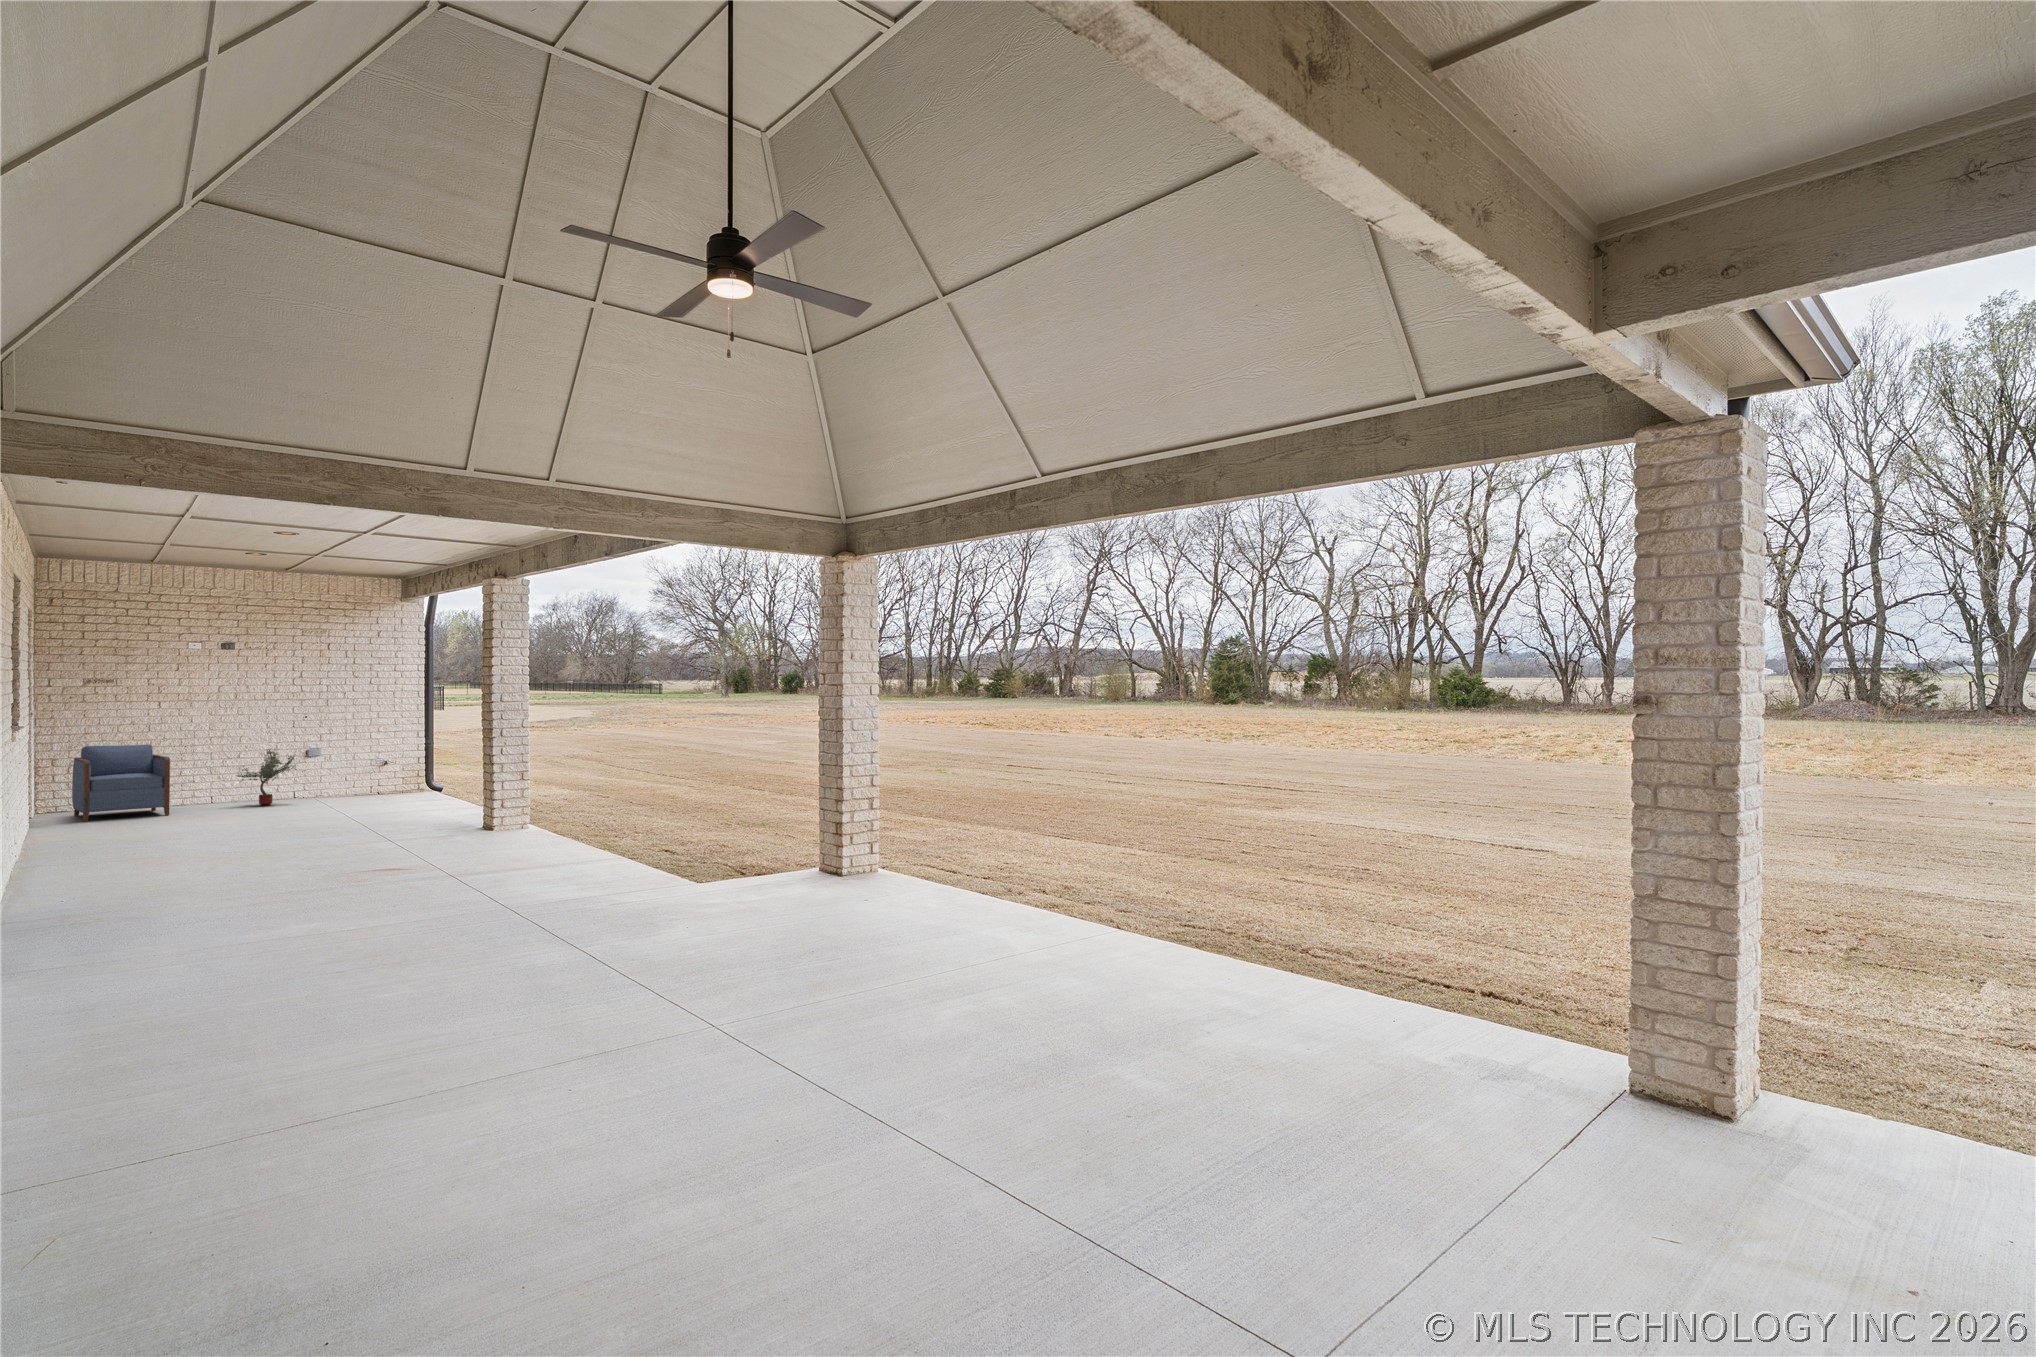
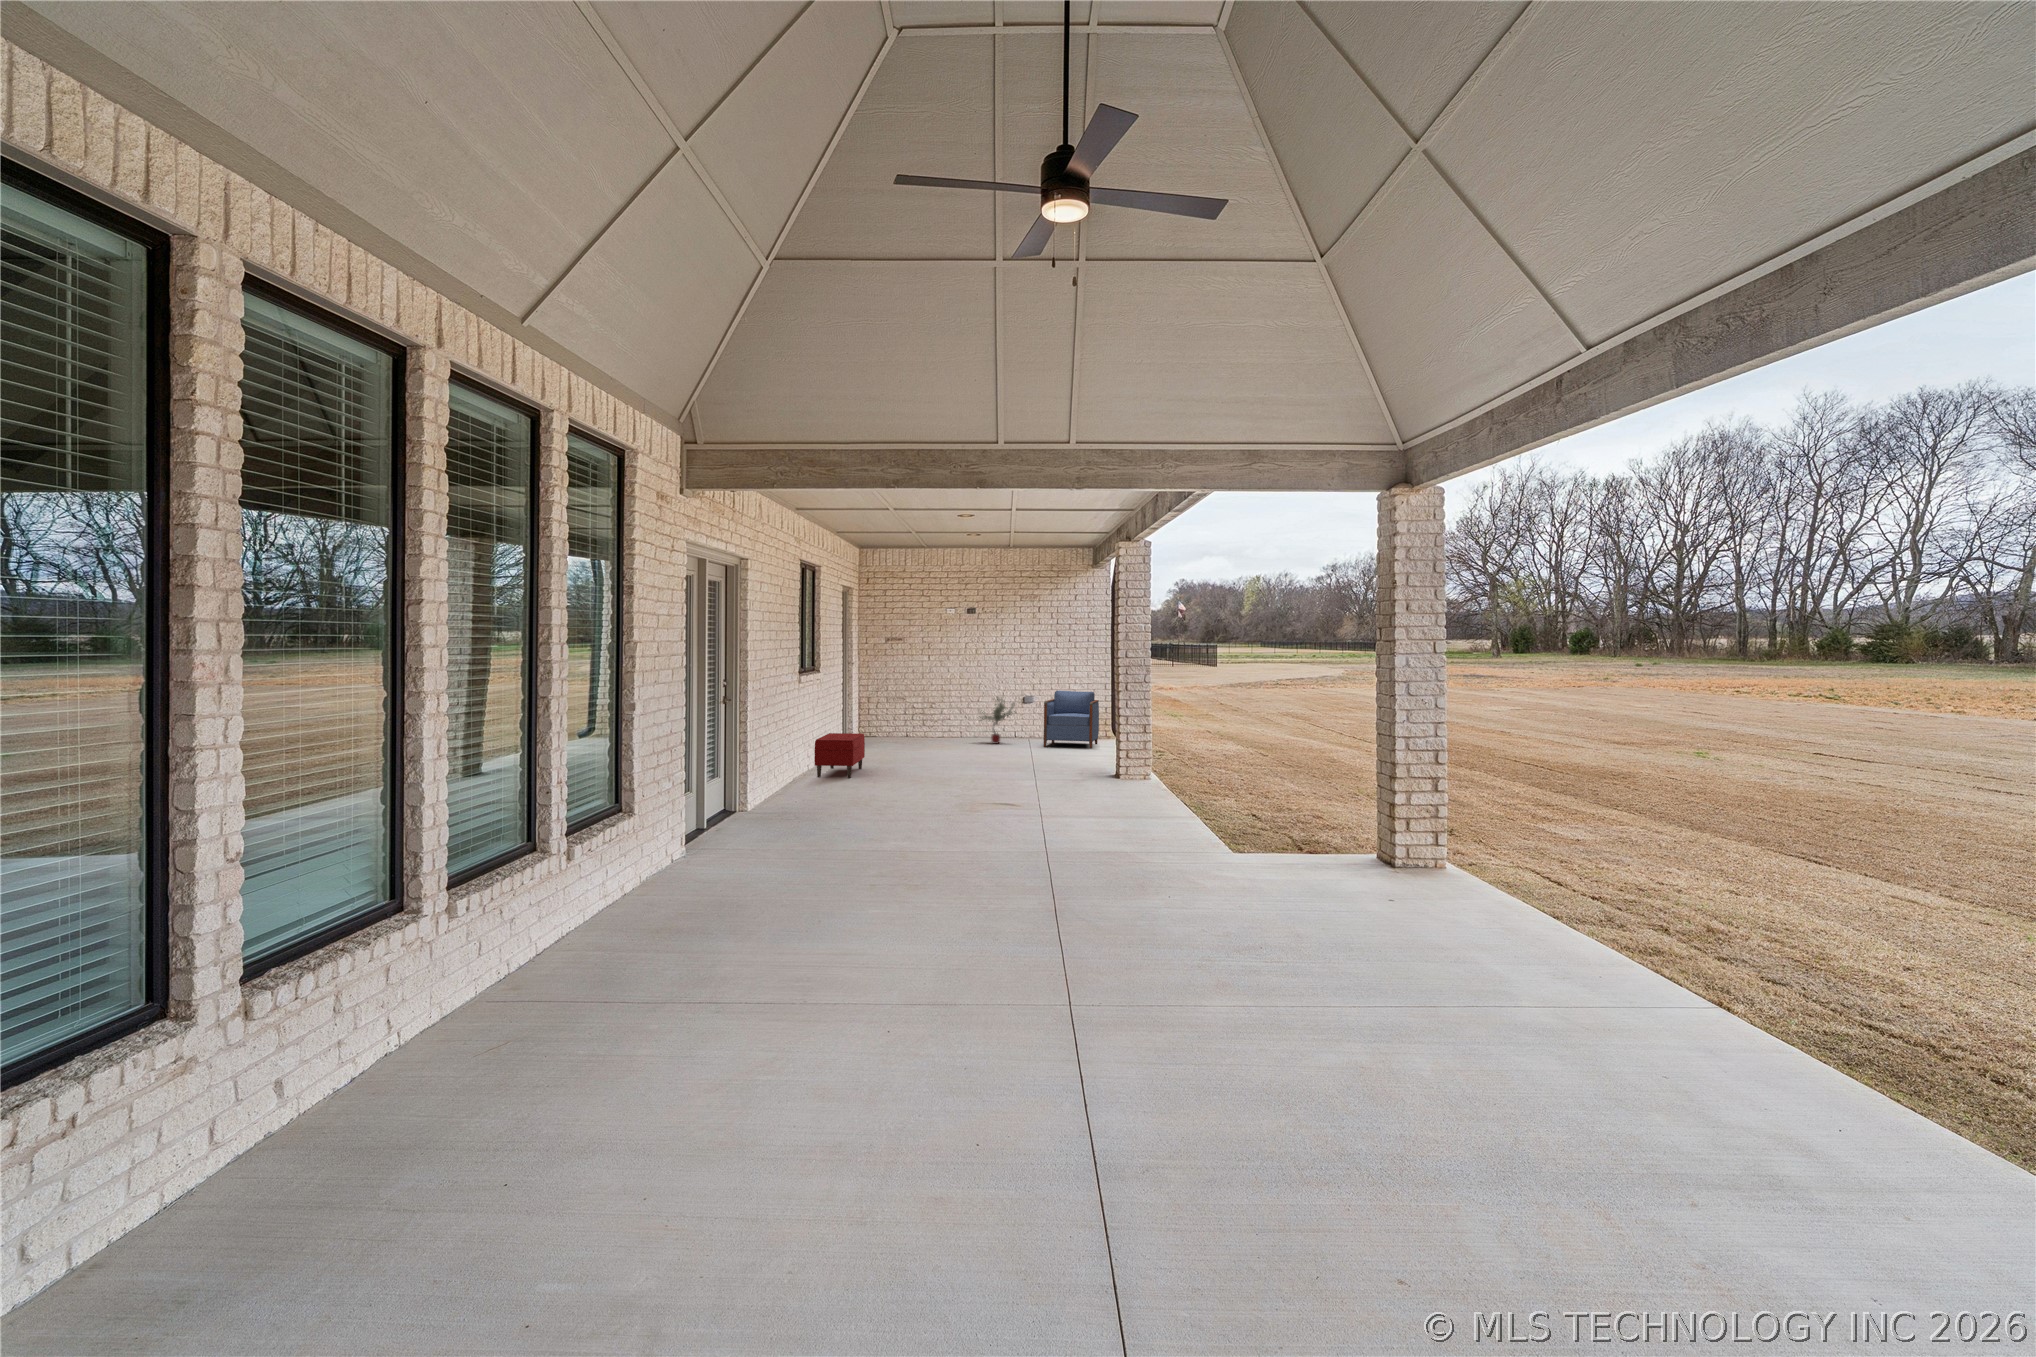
armchair: present [72,744,170,822] -> present [1043,691,1099,748]
bench: none [22,808,98,874] -> present [814,733,865,778]

